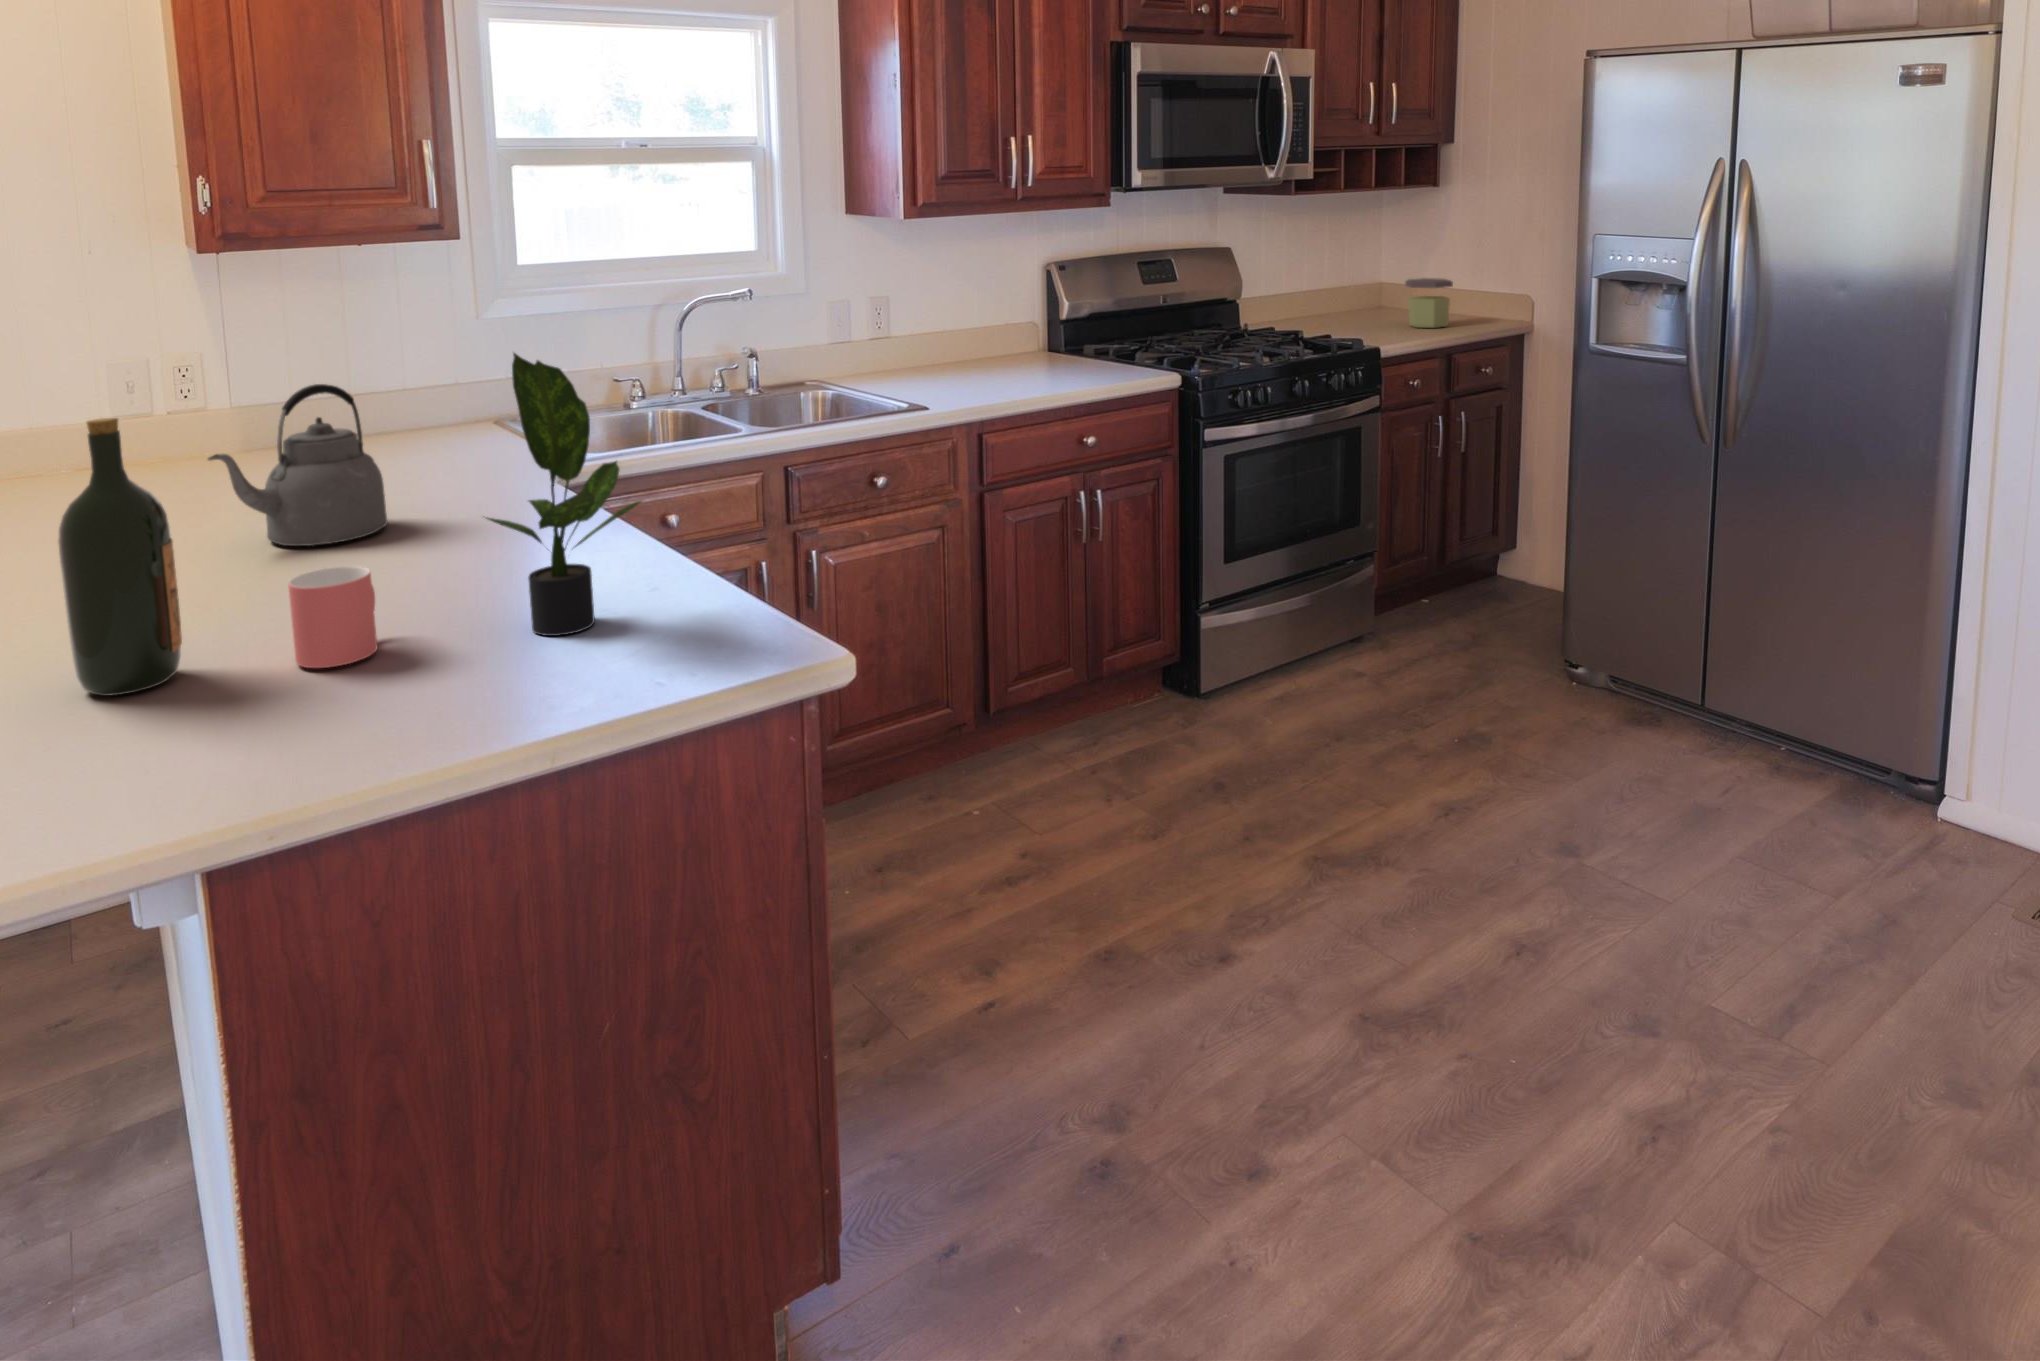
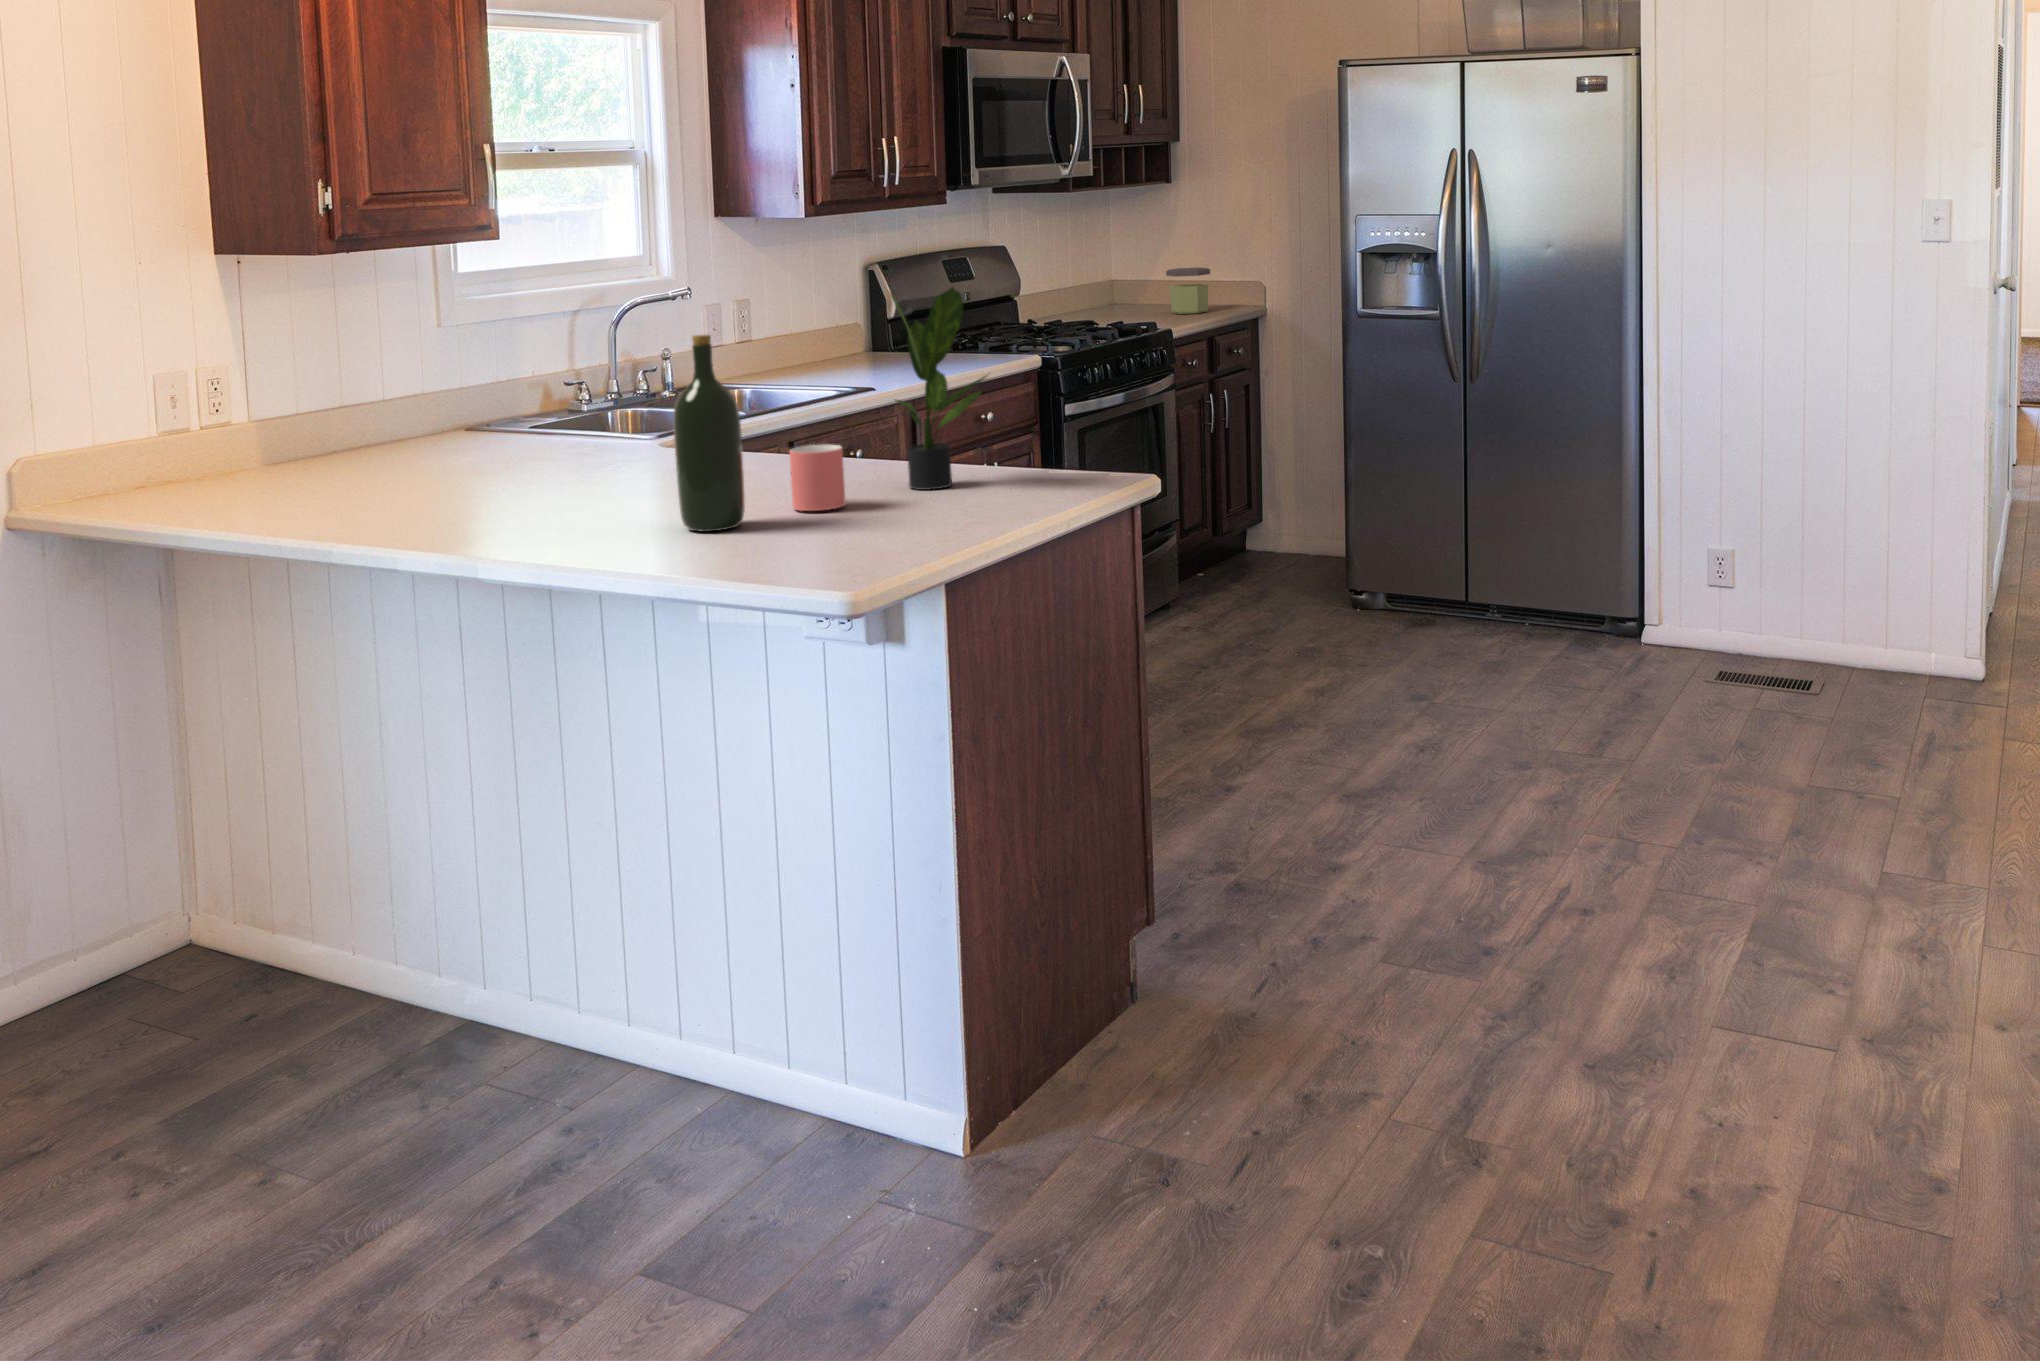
kettle: present [208,384,388,546] -> none [530,349,627,486]

